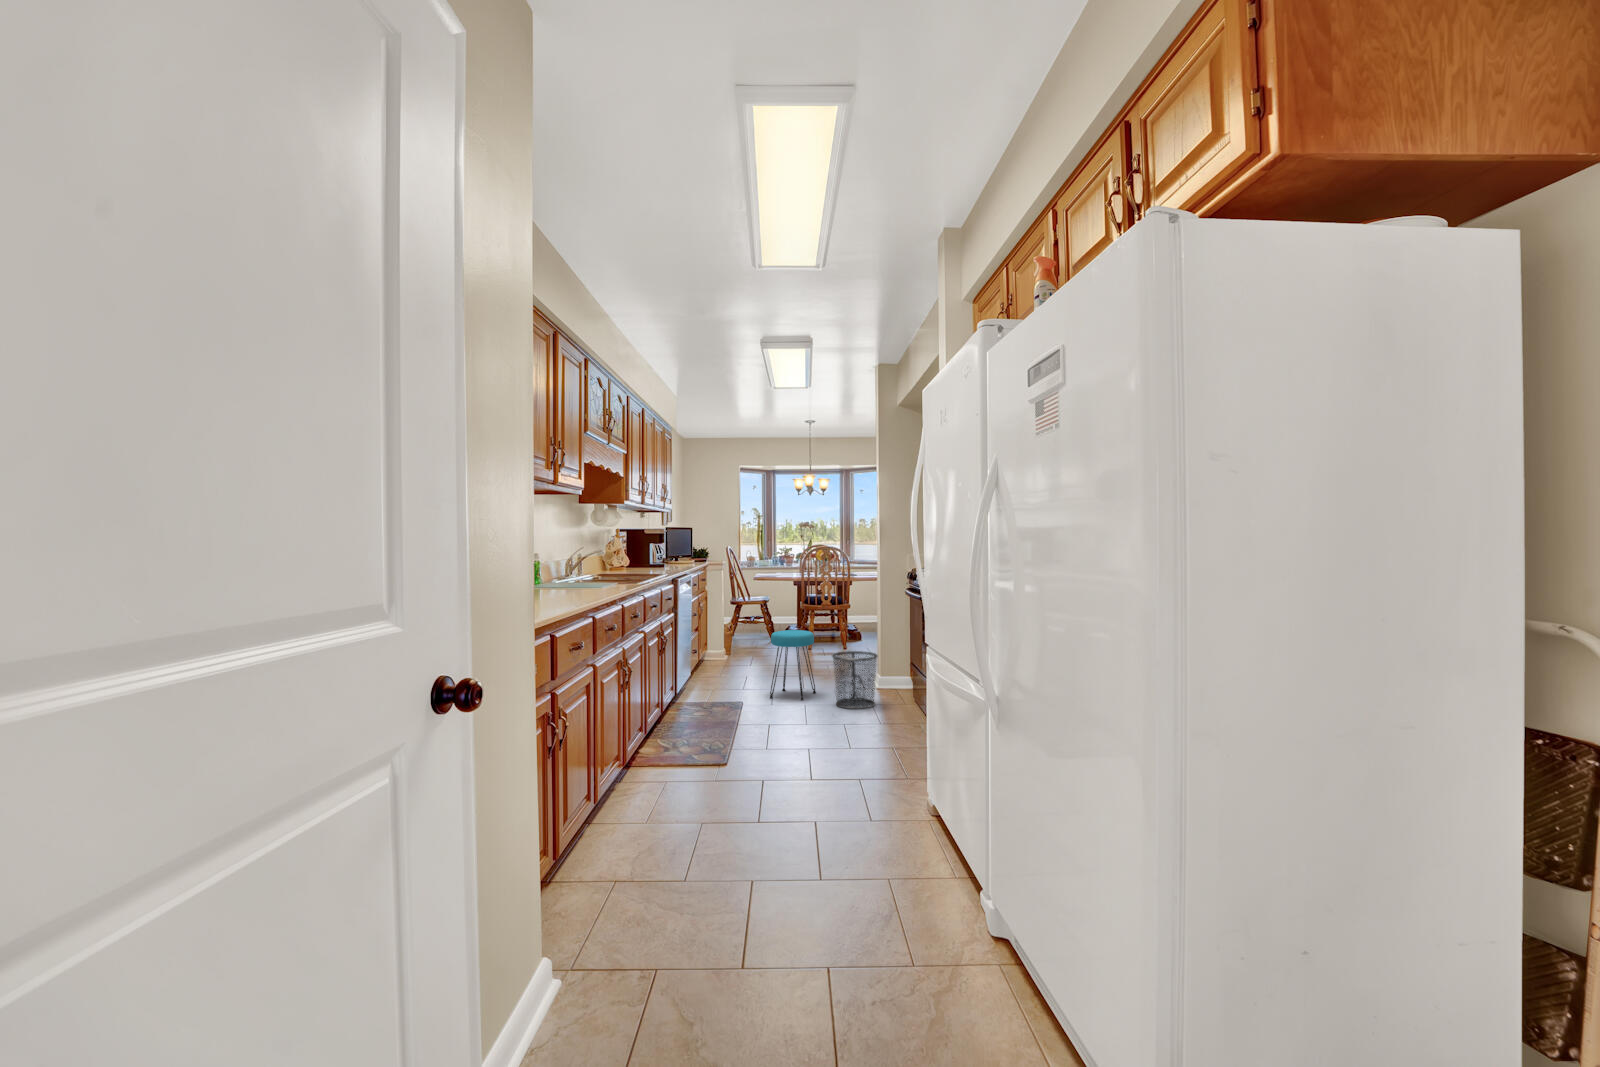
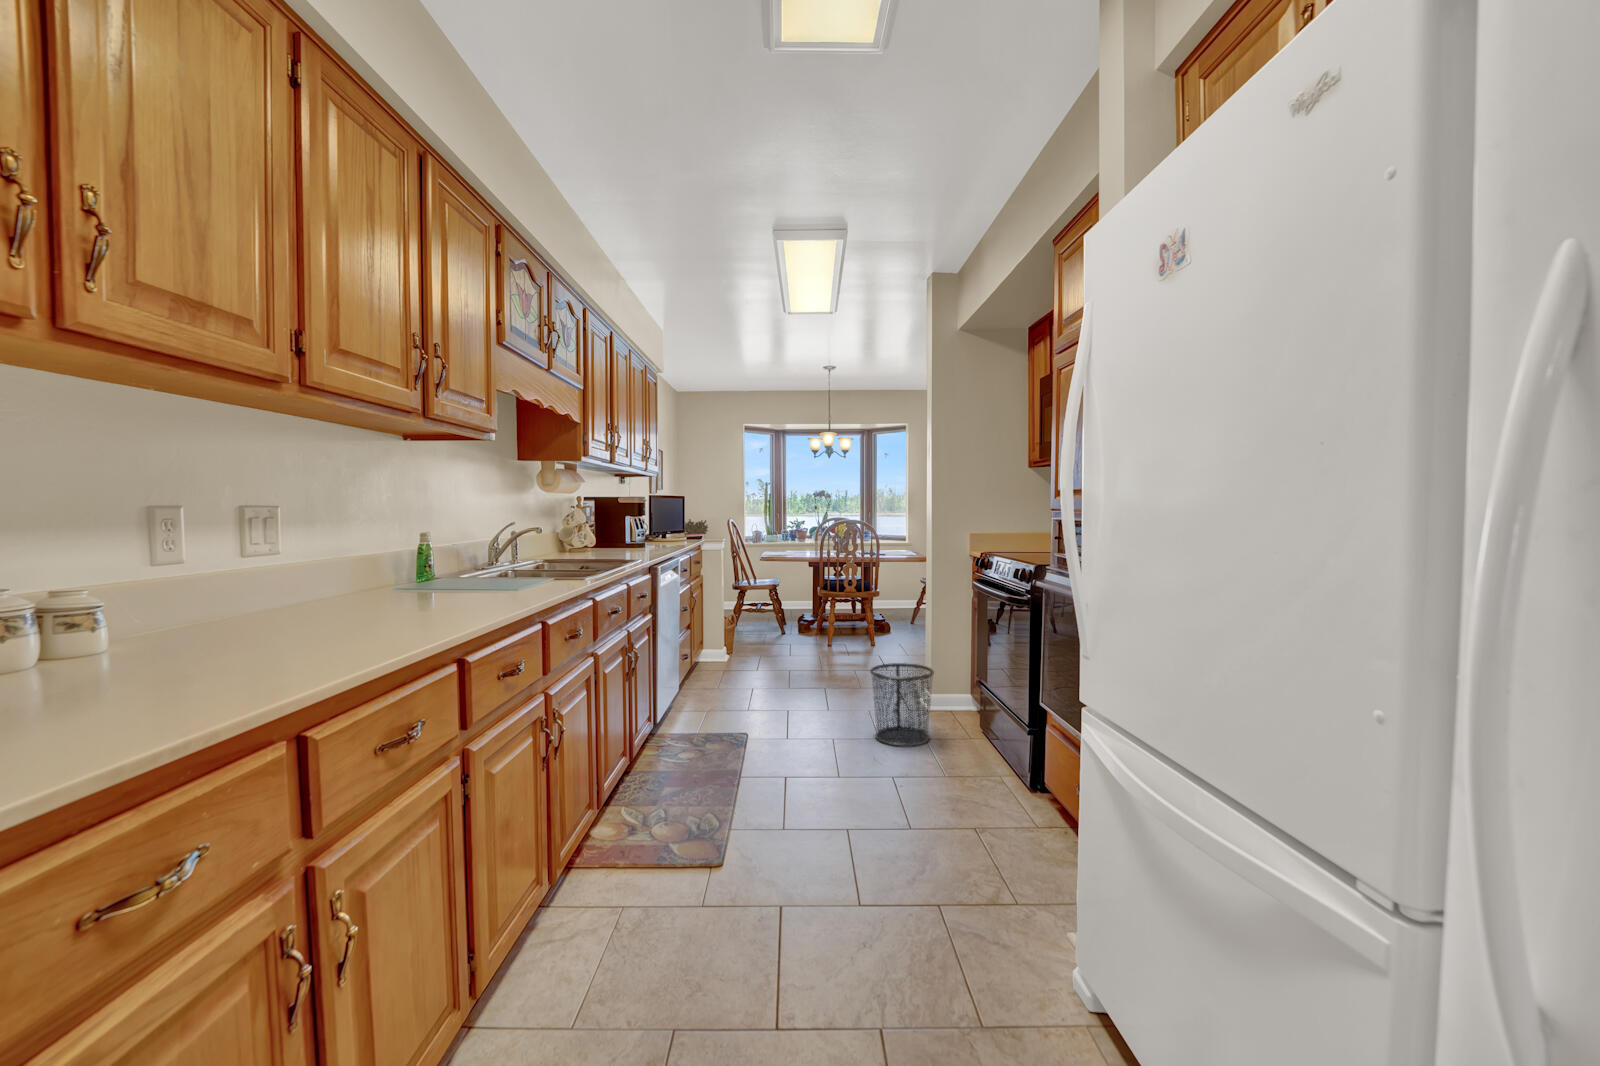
stool: present [770,630,816,700] -> none [784,632,846,729]

